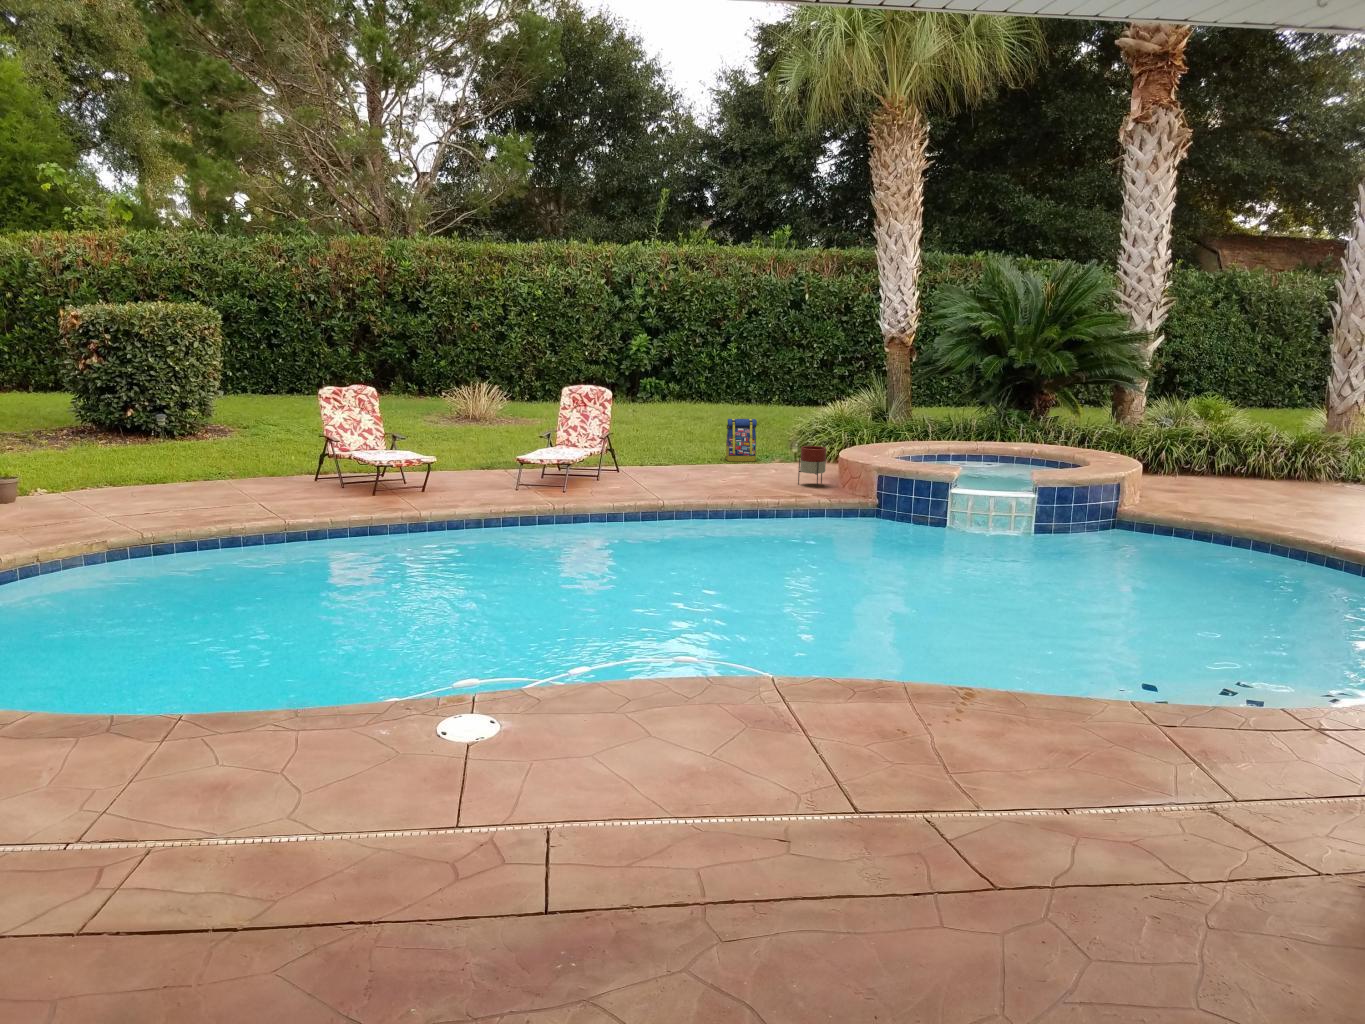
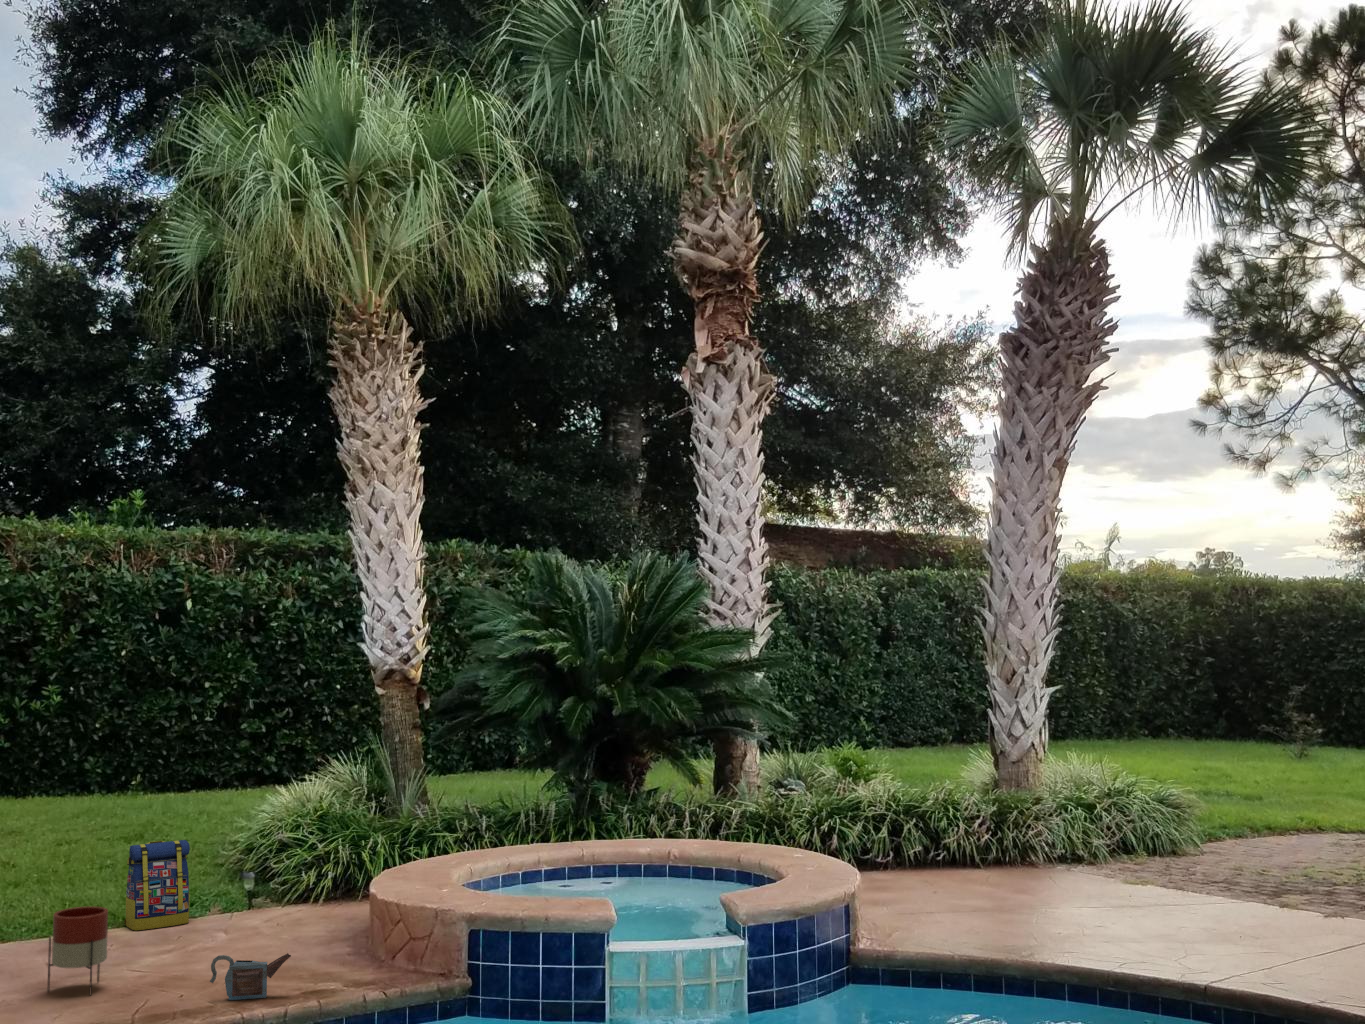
planter: present [798,446,826,486] -> present [47,906,108,995]
watering can: none [738,466,776,489] -> present [210,953,291,1000]

